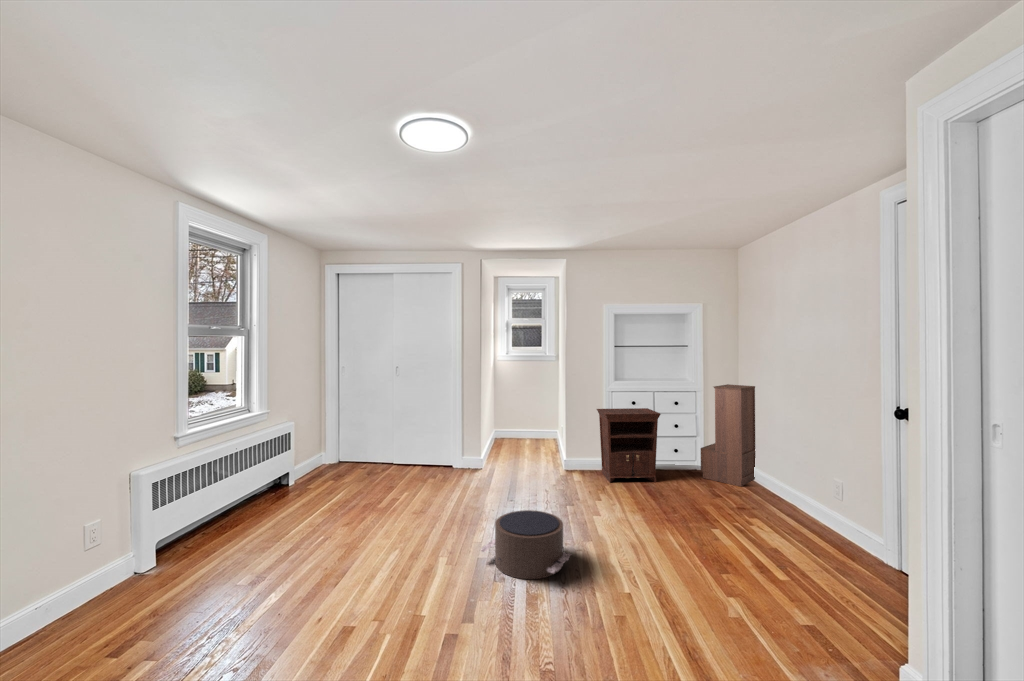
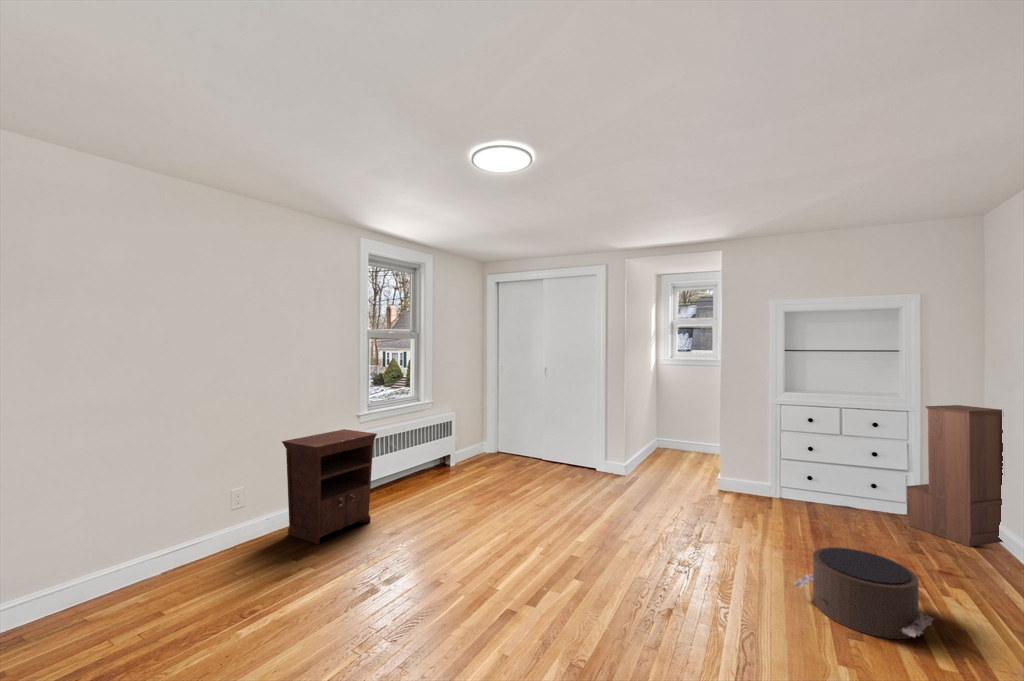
nightstand: present [597,408,661,482] -> present [282,429,377,544]
pouf: present [481,510,571,579] -> present [793,547,934,639]

